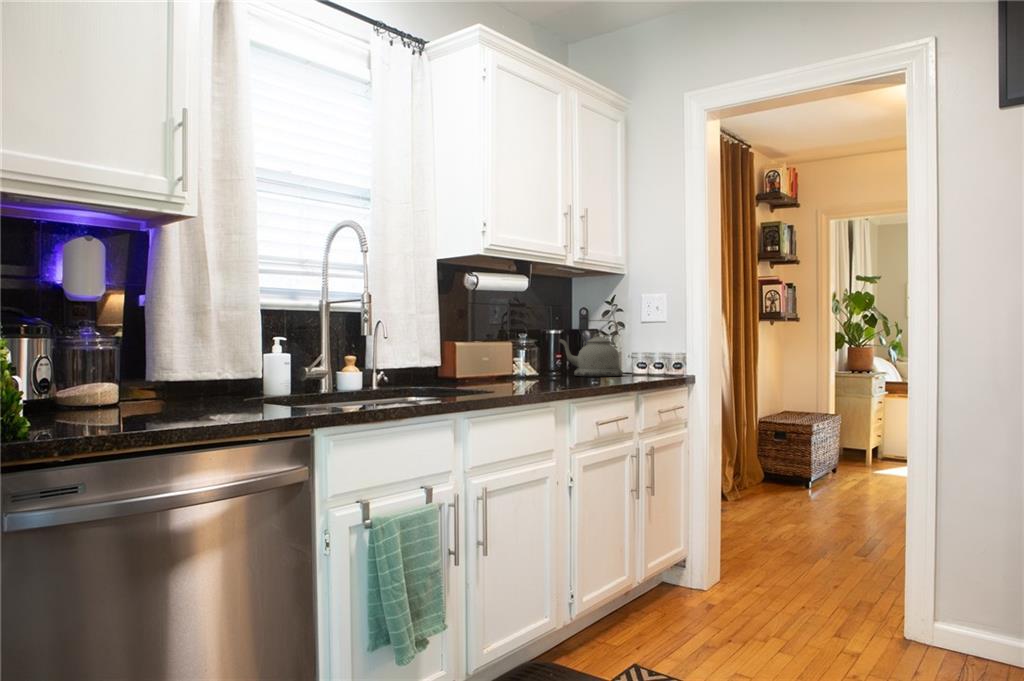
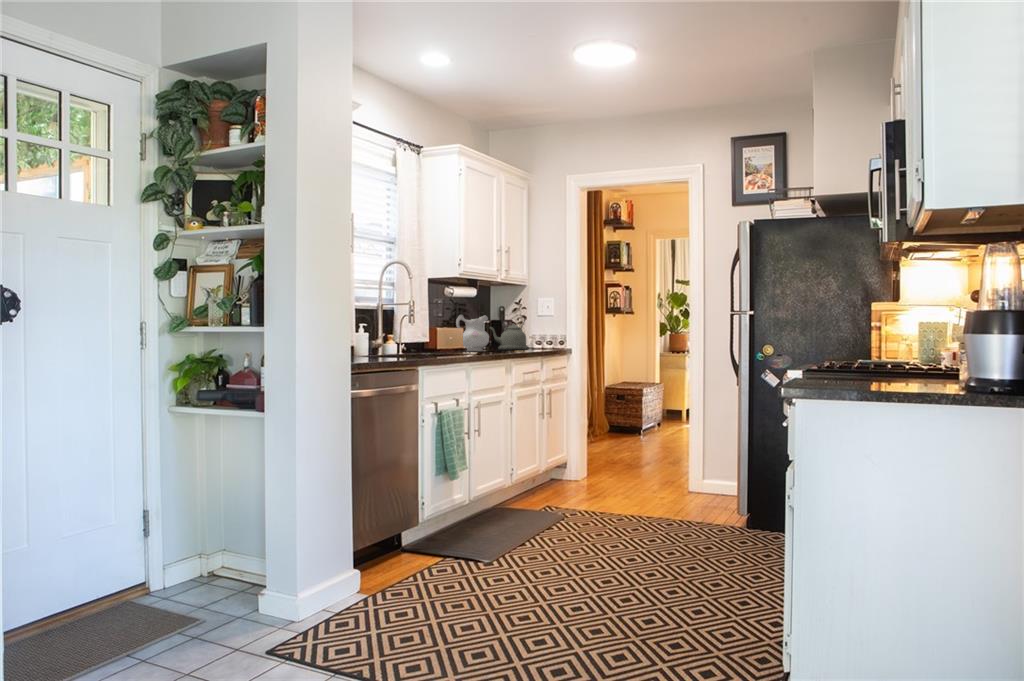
ceramic pitcher: none [495,320,549,381] -> present [456,315,489,351]

